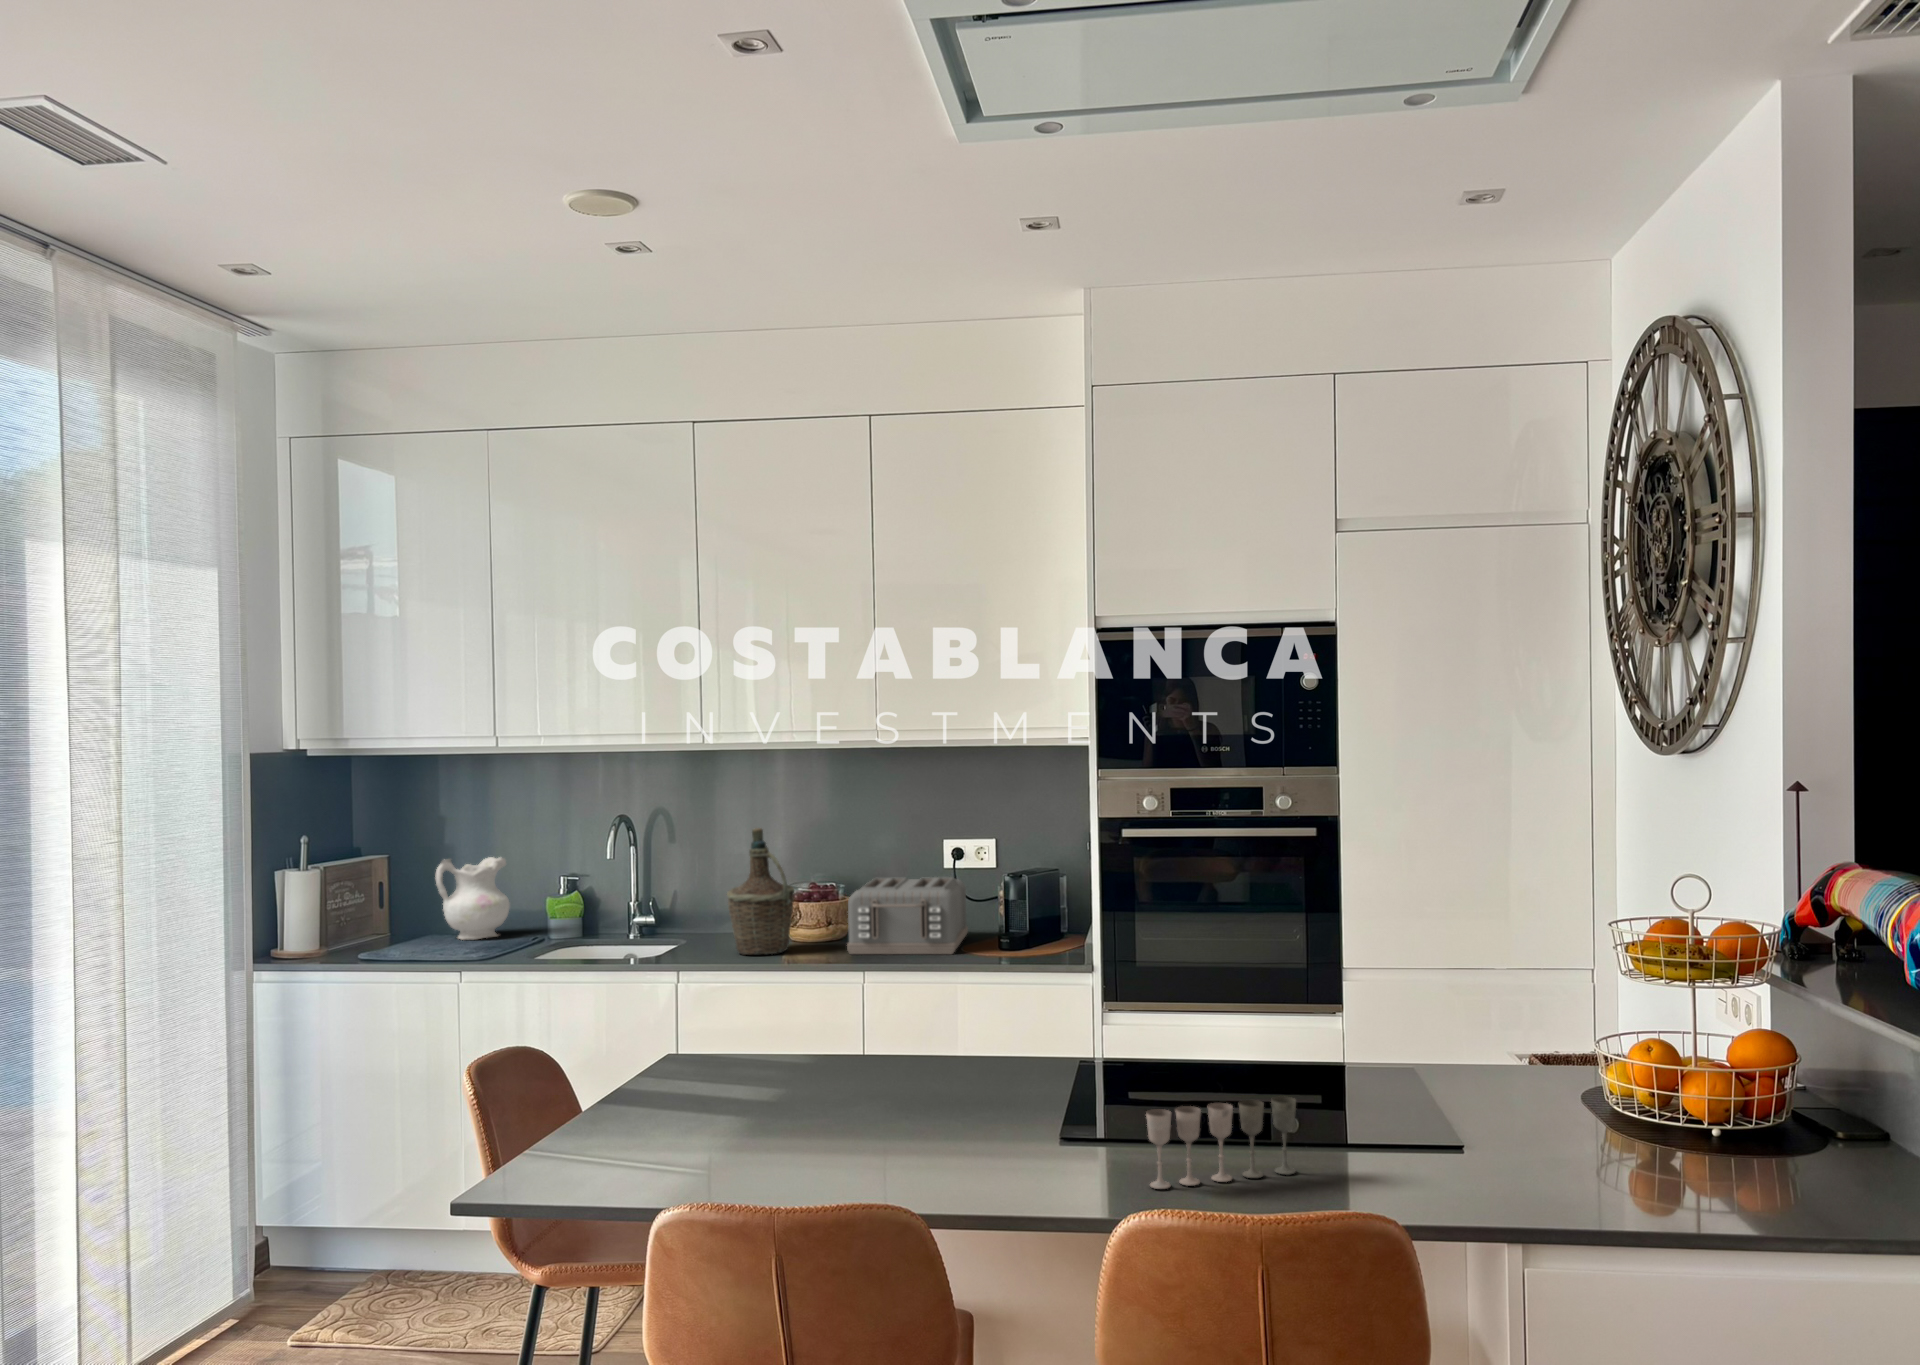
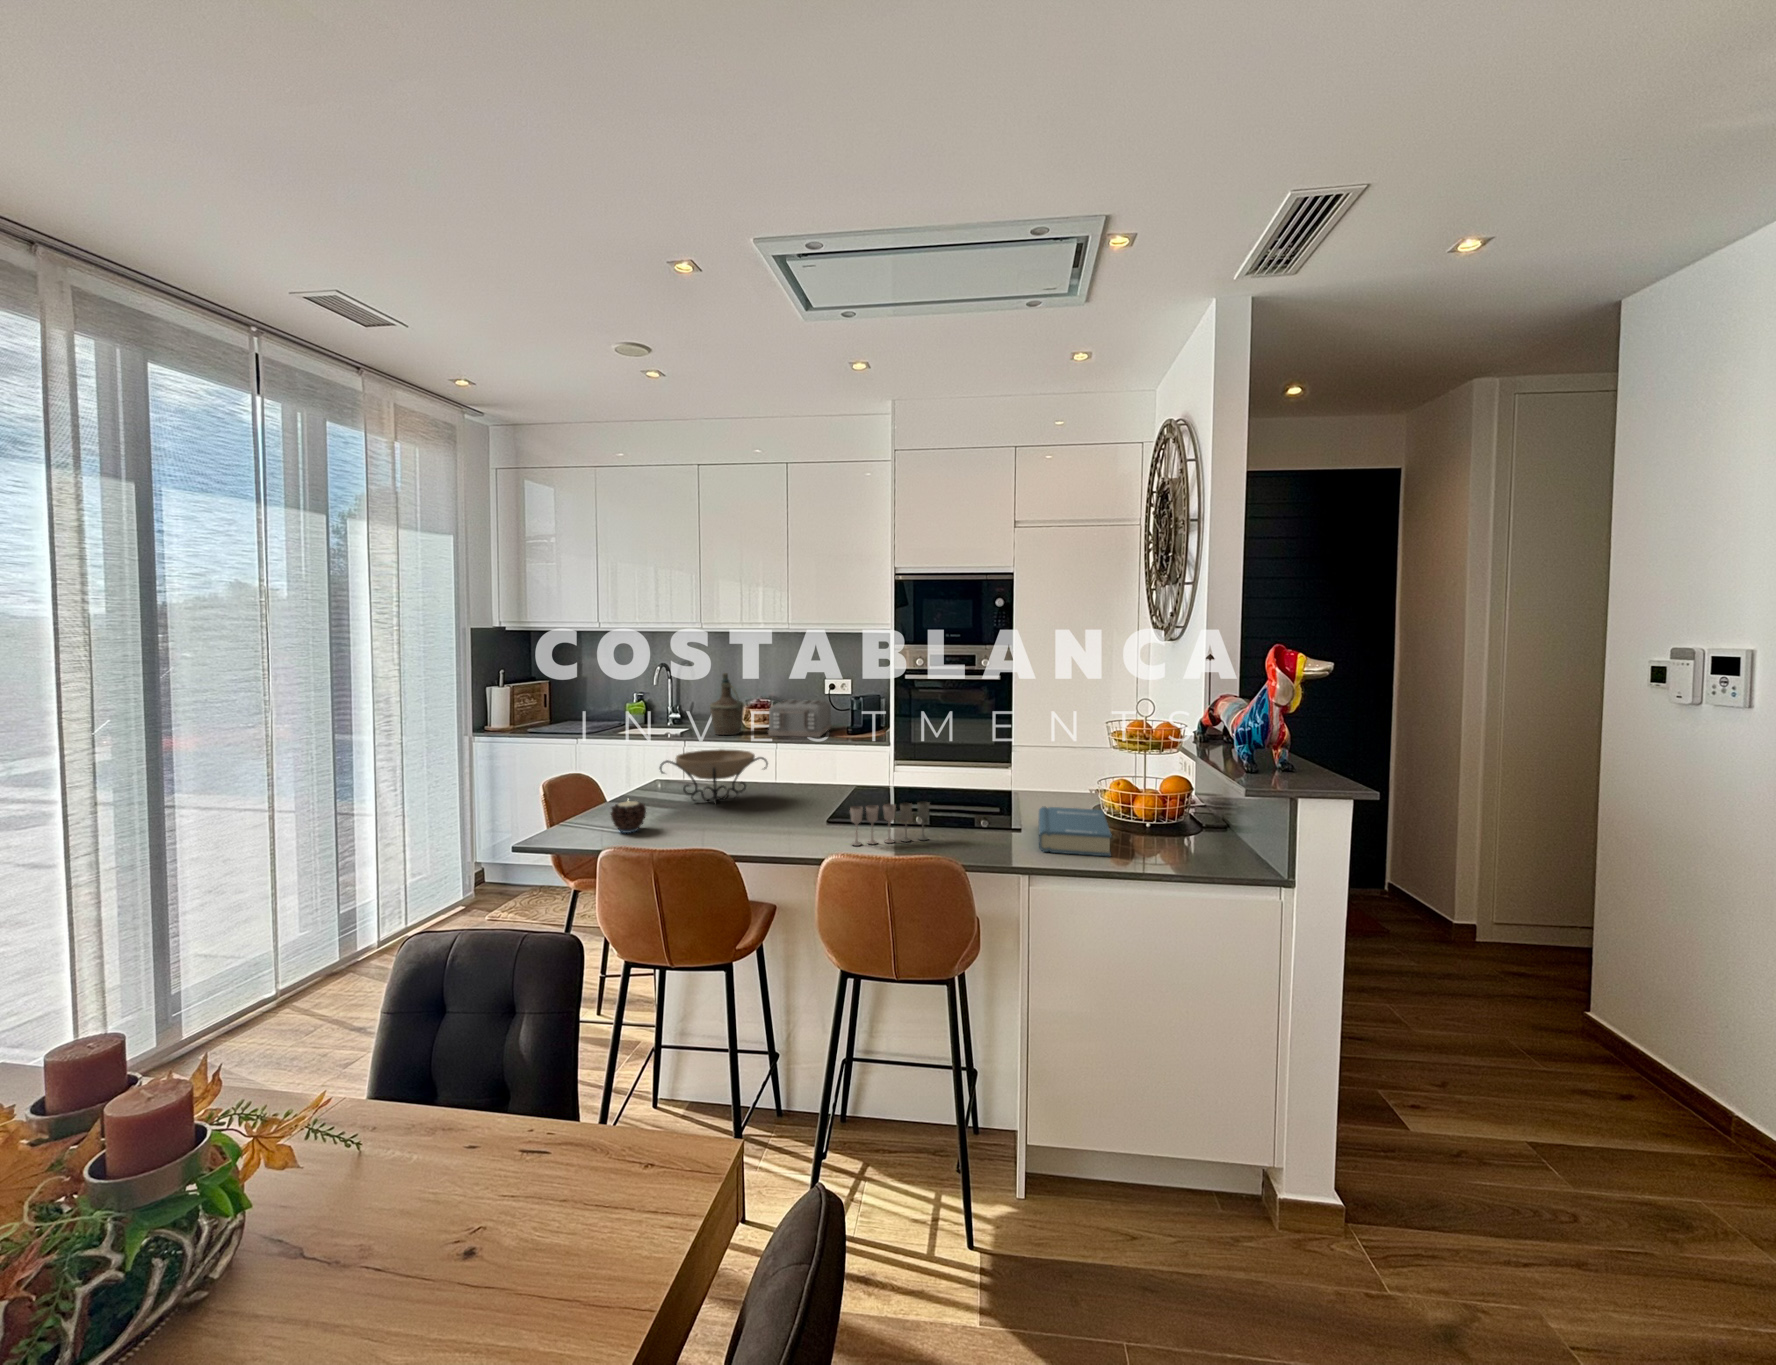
ceramic pitcher: present [436,857,510,940] -> none [570,685,608,725]
decorative bowl: none [722,995,931,1110] -> present [660,749,768,804]
hardback book: none [1497,1099,1673,1200] -> present [1038,807,1112,856]
candle: none [662,1102,729,1173] -> present [611,799,646,833]

